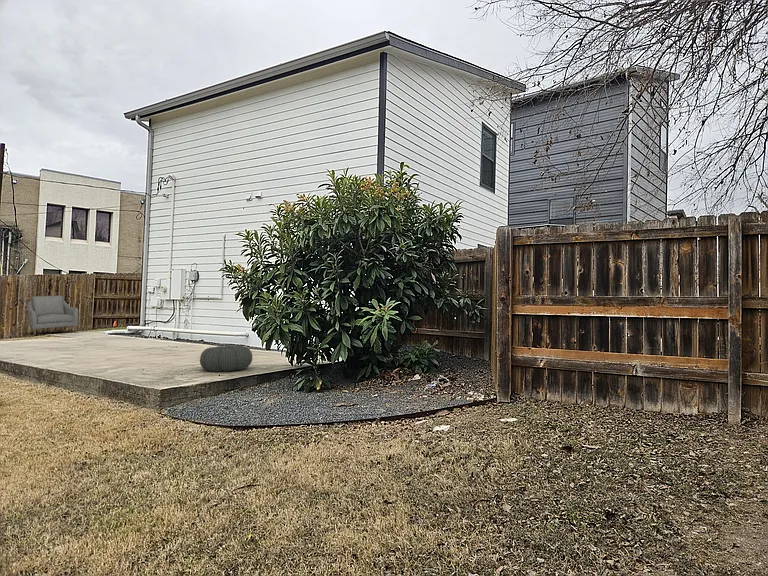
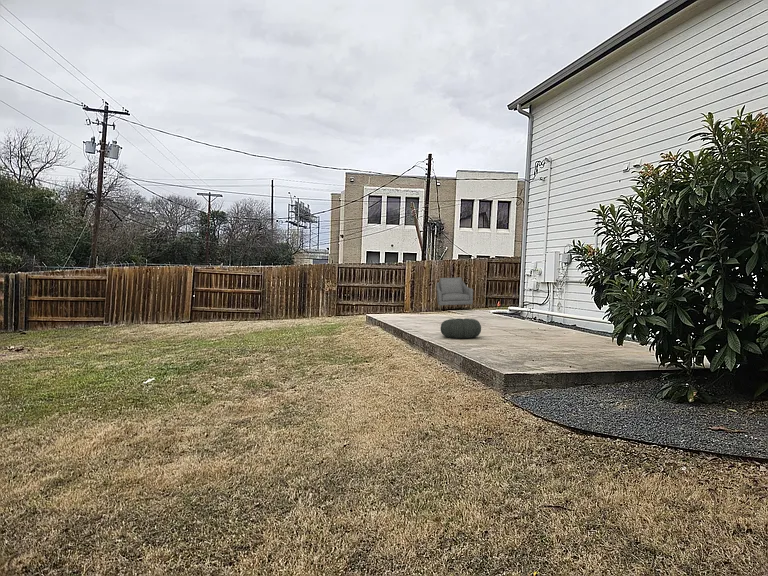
pouf: present [200,345,252,372] -> present [441,318,481,339]

